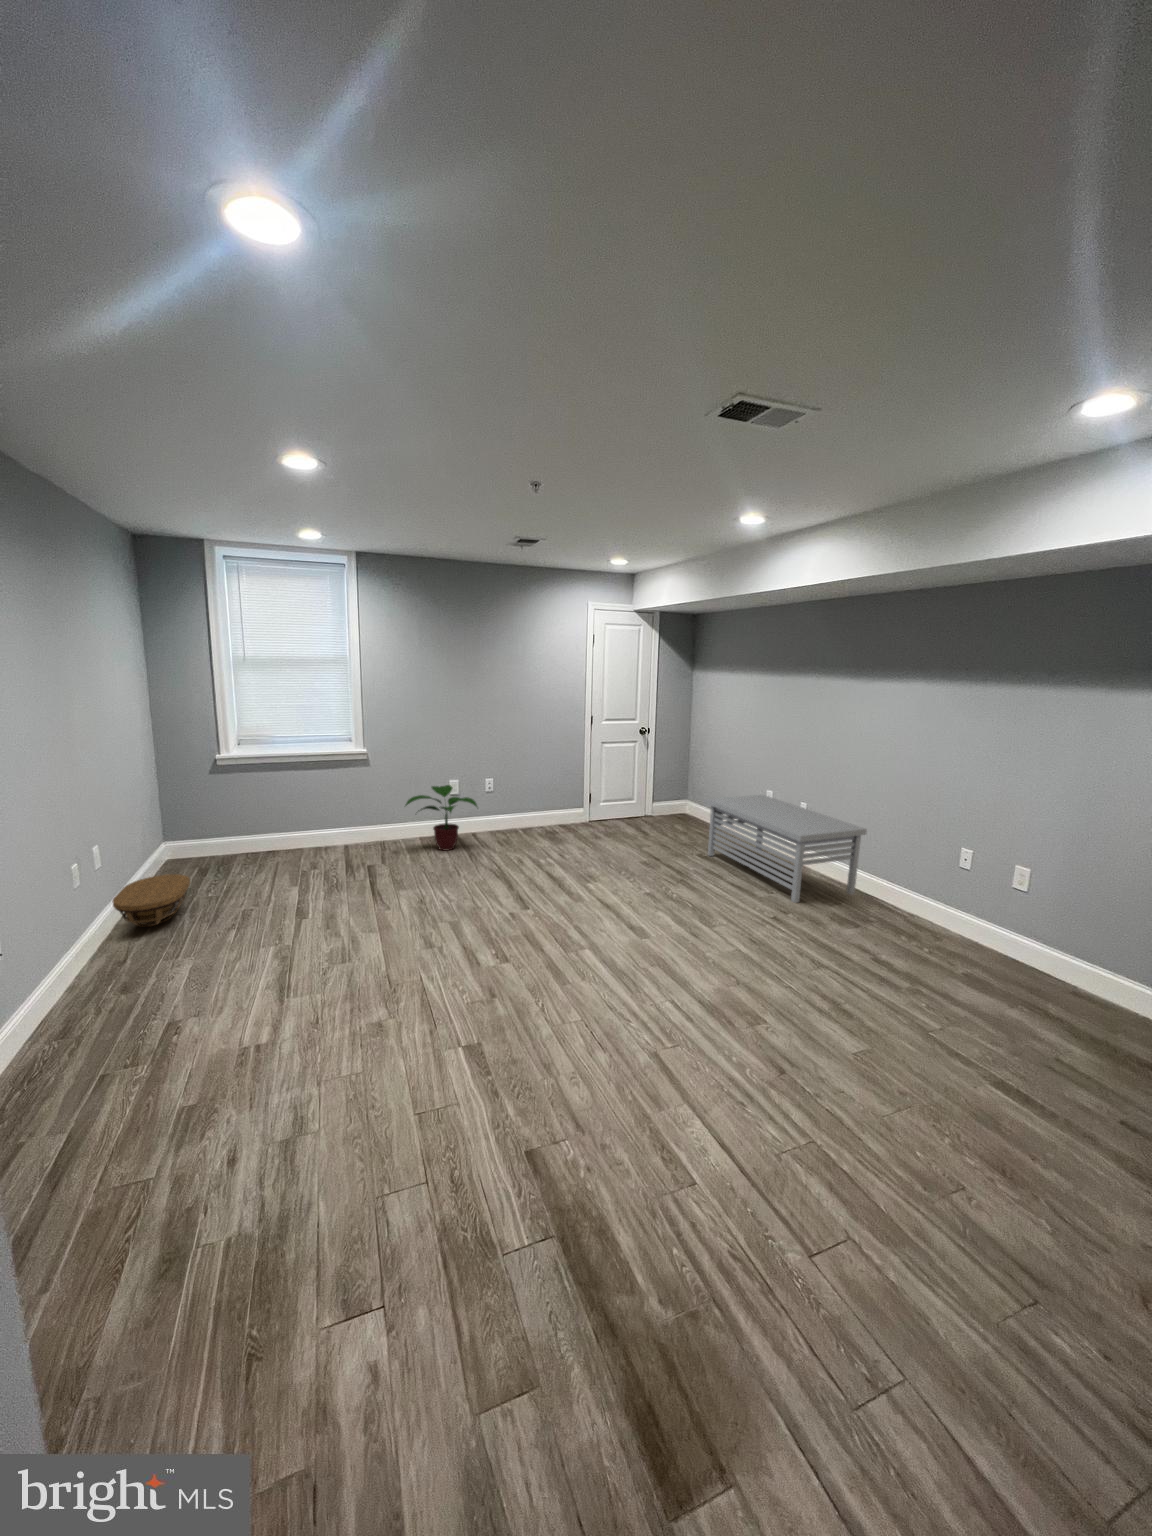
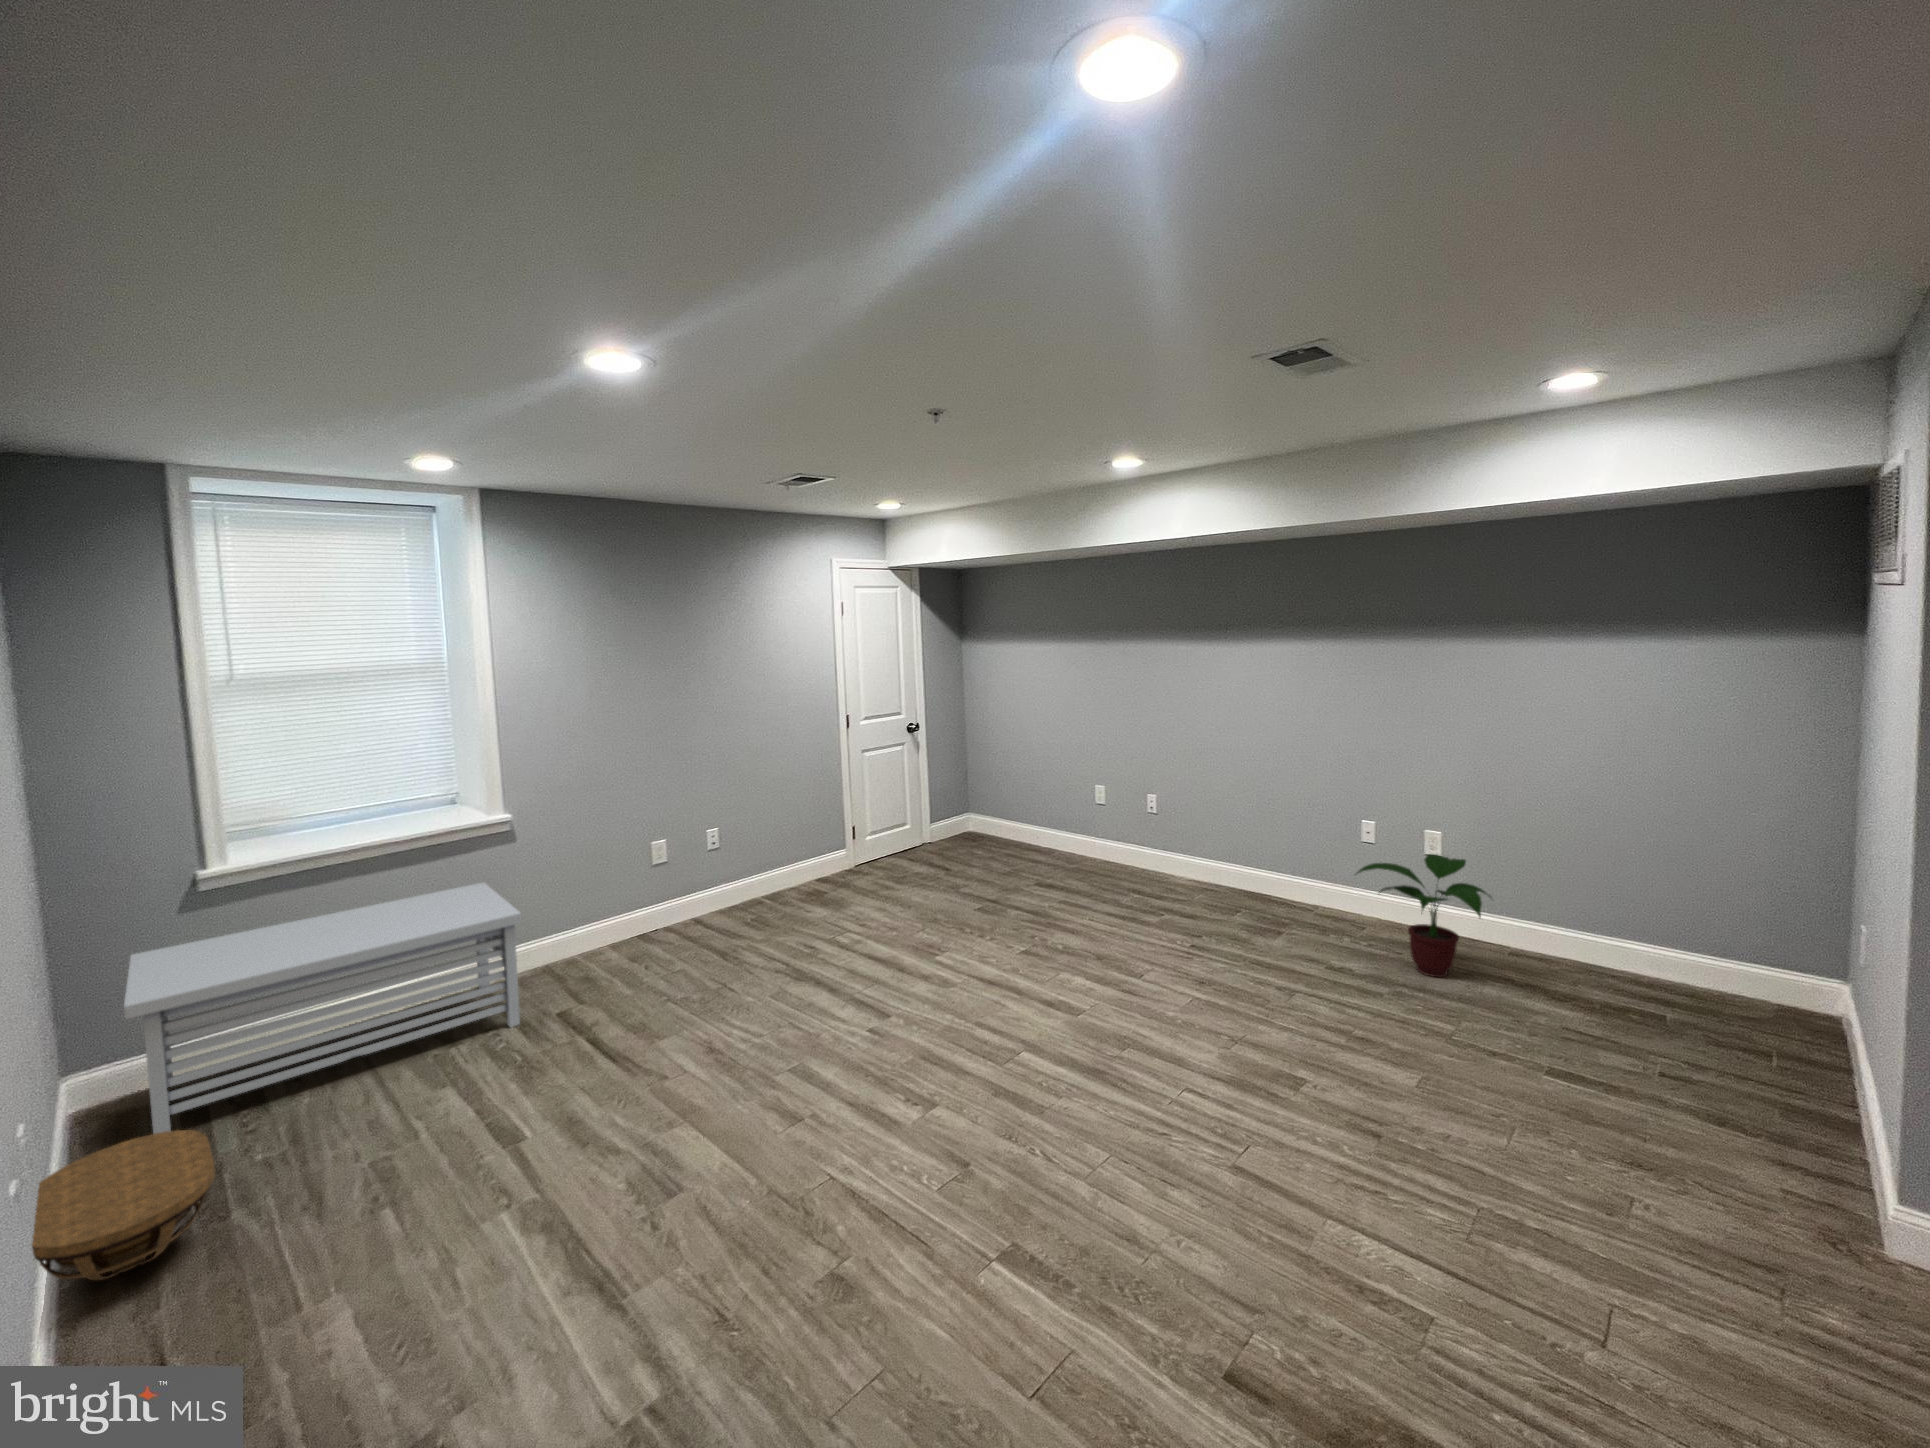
potted plant: present [406,785,477,850] -> present [1357,854,1486,977]
storage bench: present [706,795,867,903] -> present [124,882,522,1134]

